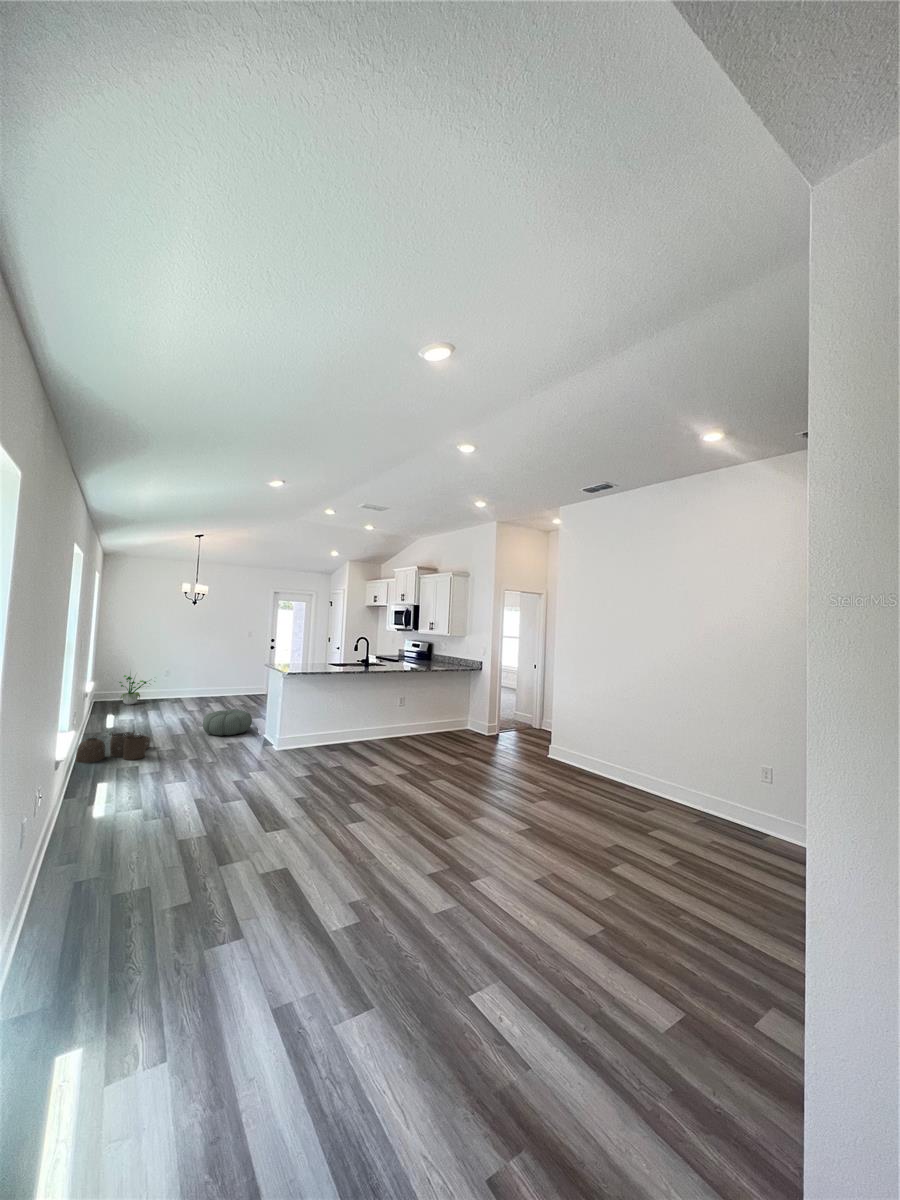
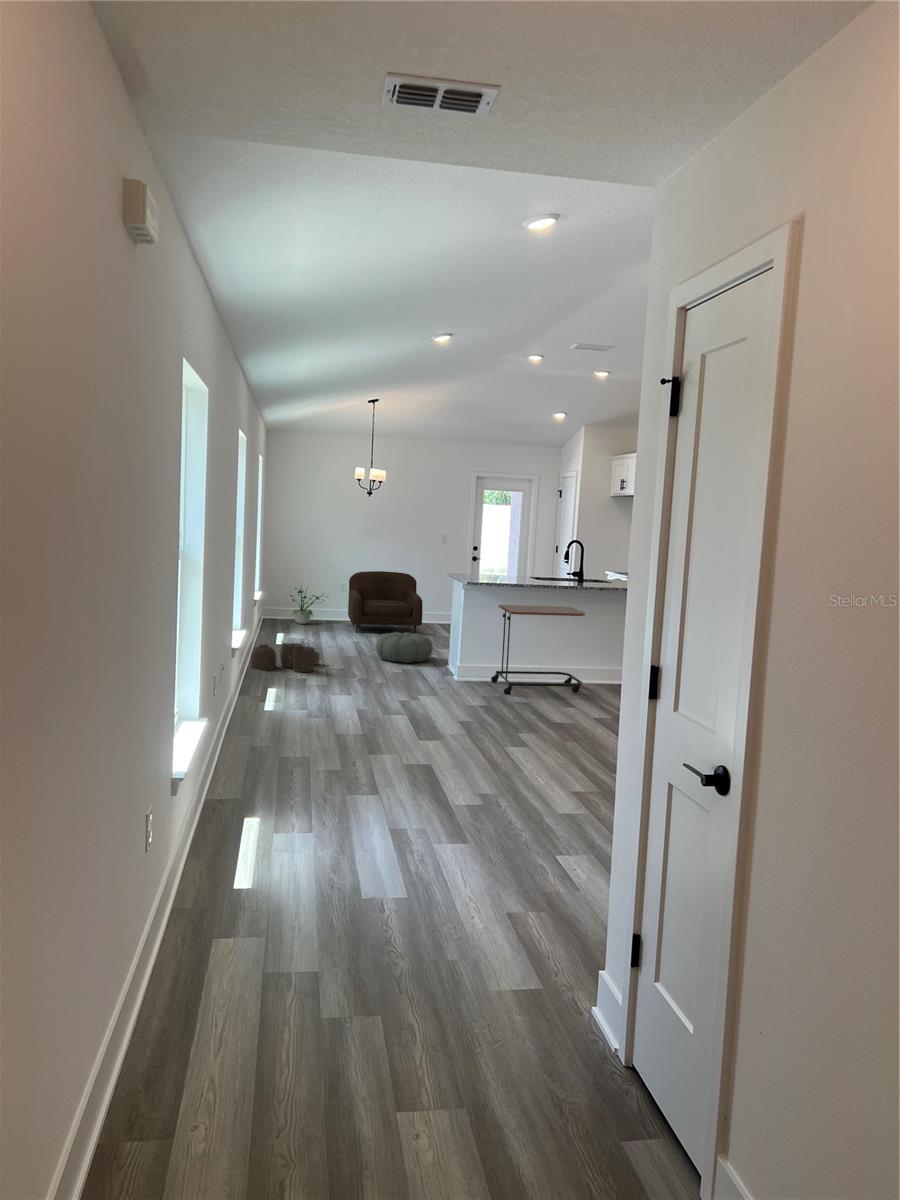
armchair: none [173,659,237,709] -> present [348,571,422,634]
side table: none [305,685,377,758] -> present [491,605,585,695]

